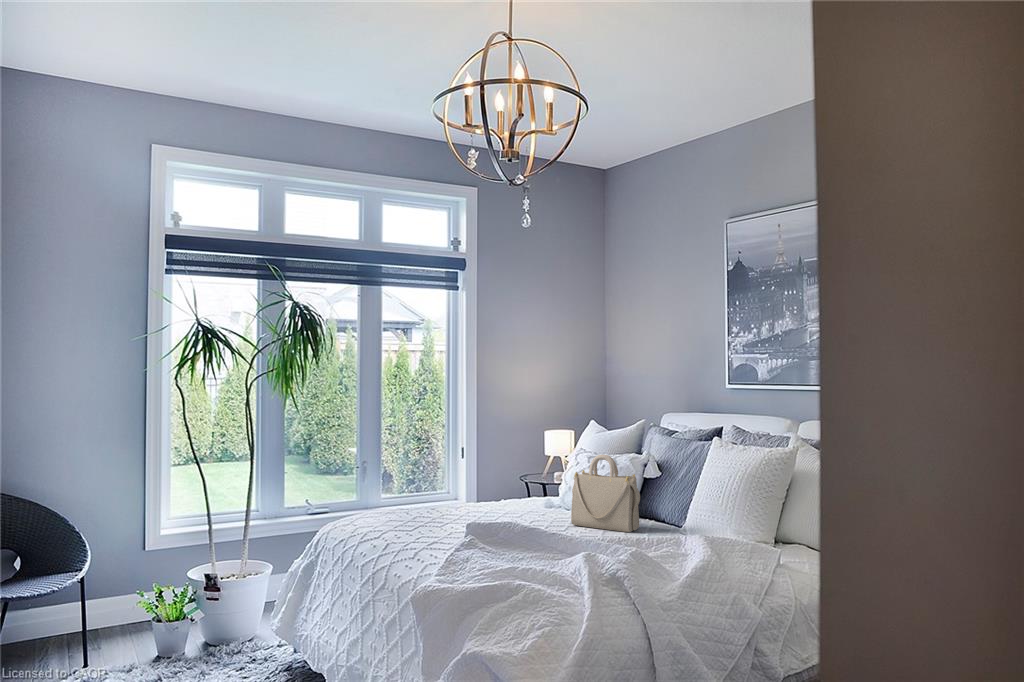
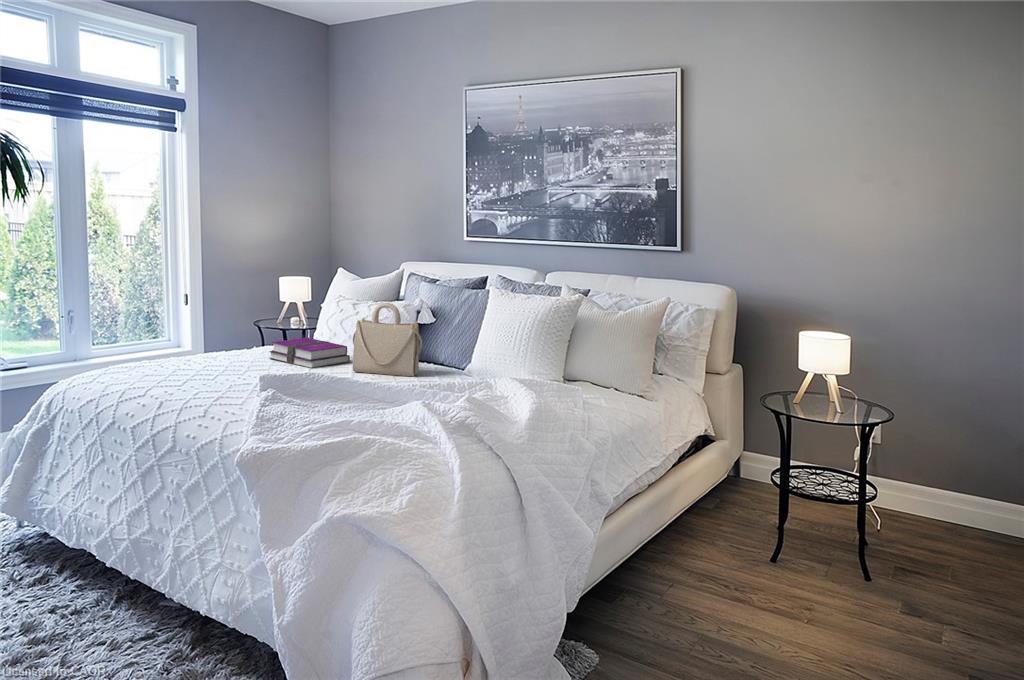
hardback book: none [504,491,577,521] -> present [269,338,350,368]

